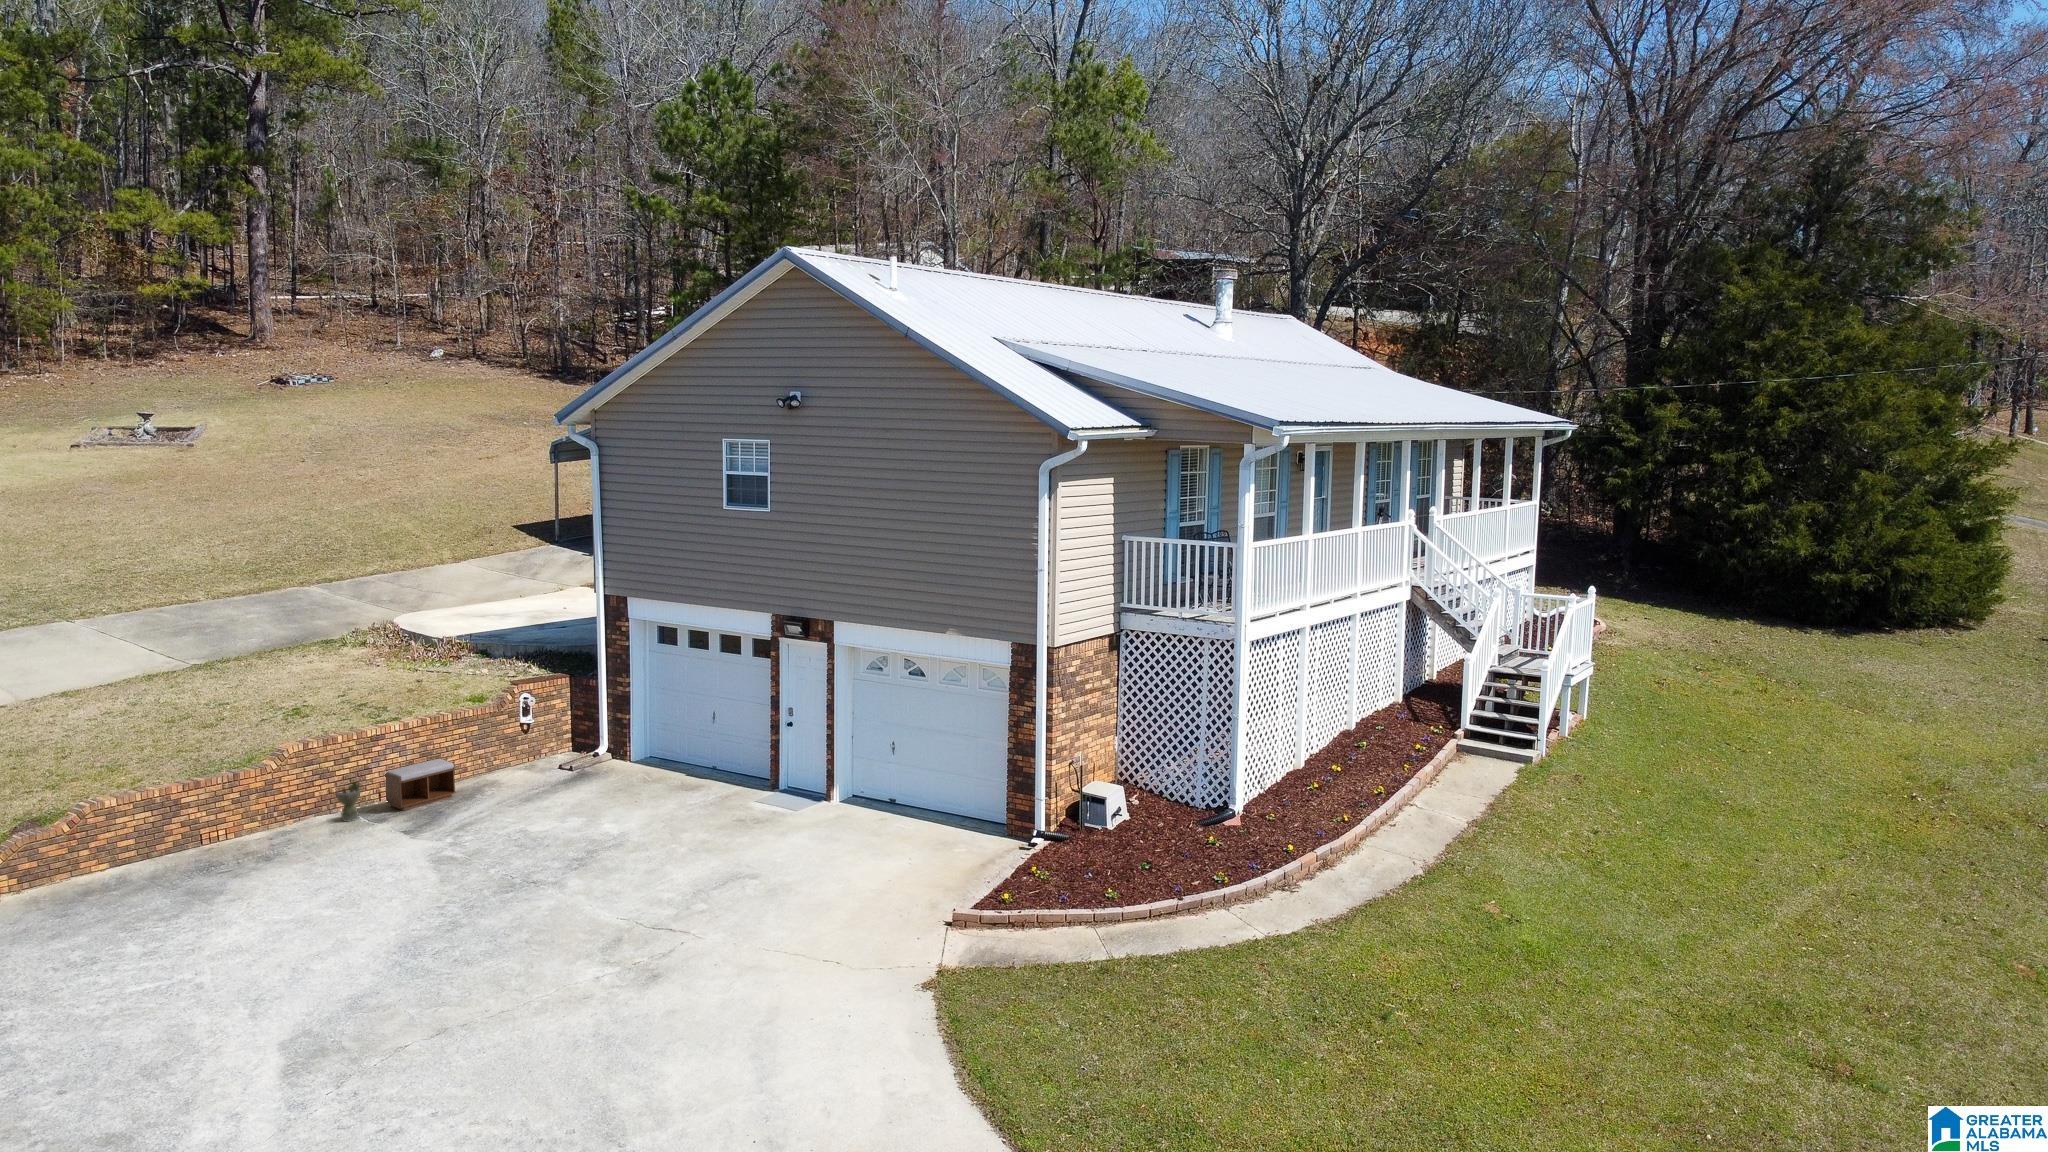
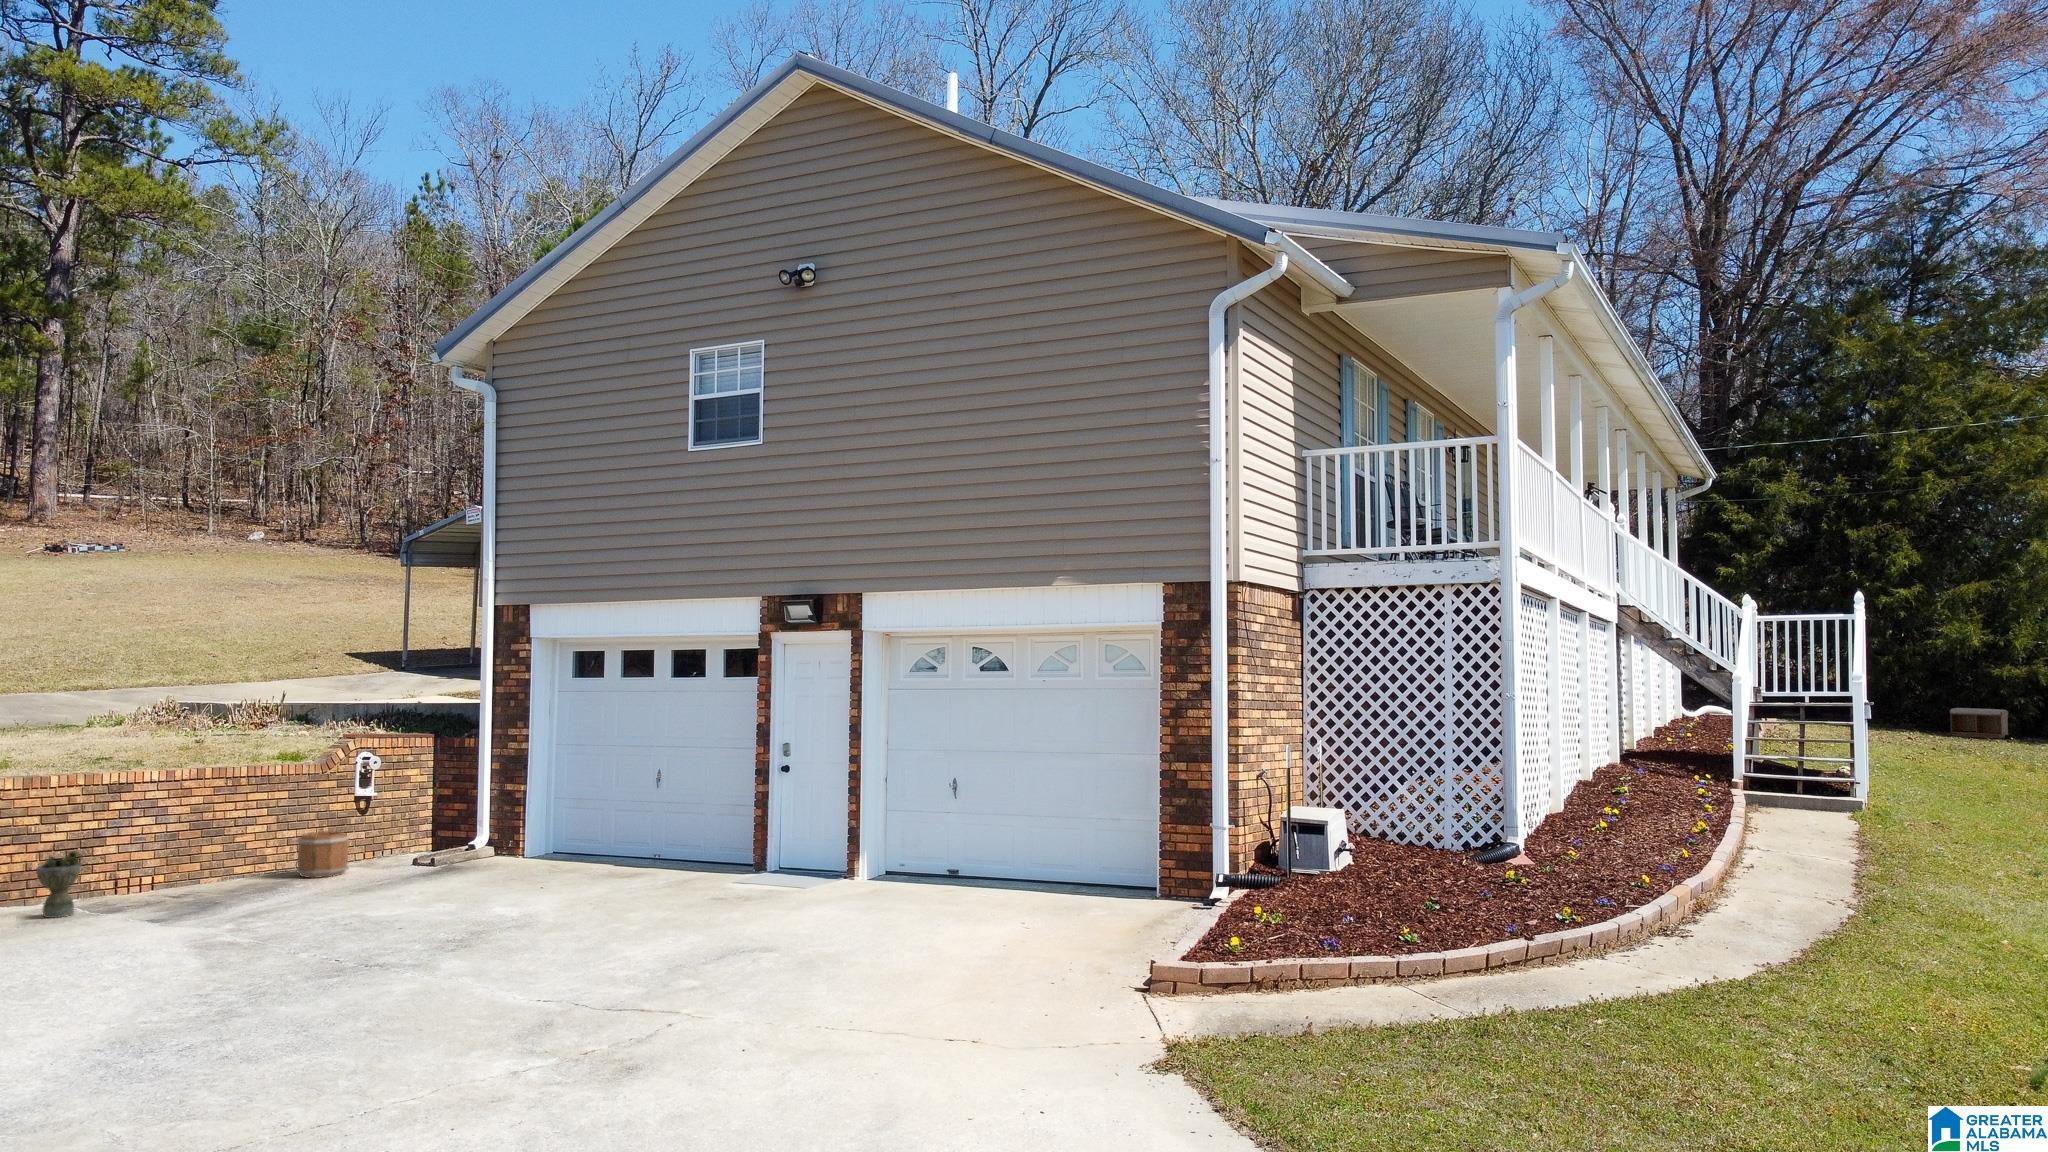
bucket: none [486,751,519,783] -> present [296,831,349,878]
bench: present [385,759,456,811] -> present [1950,708,2008,738]

